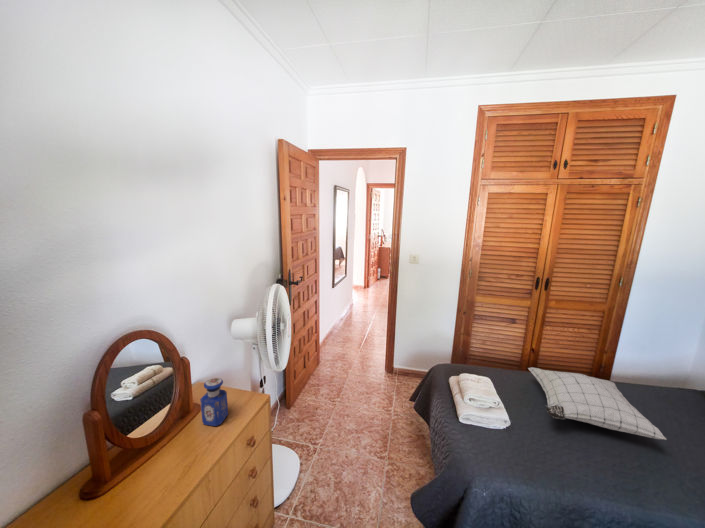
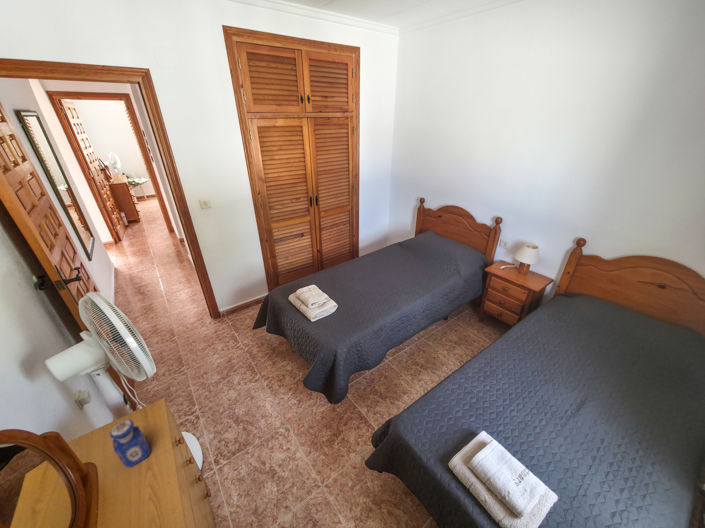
pillow: present [528,368,666,439] -> none [330,255,395,291]

